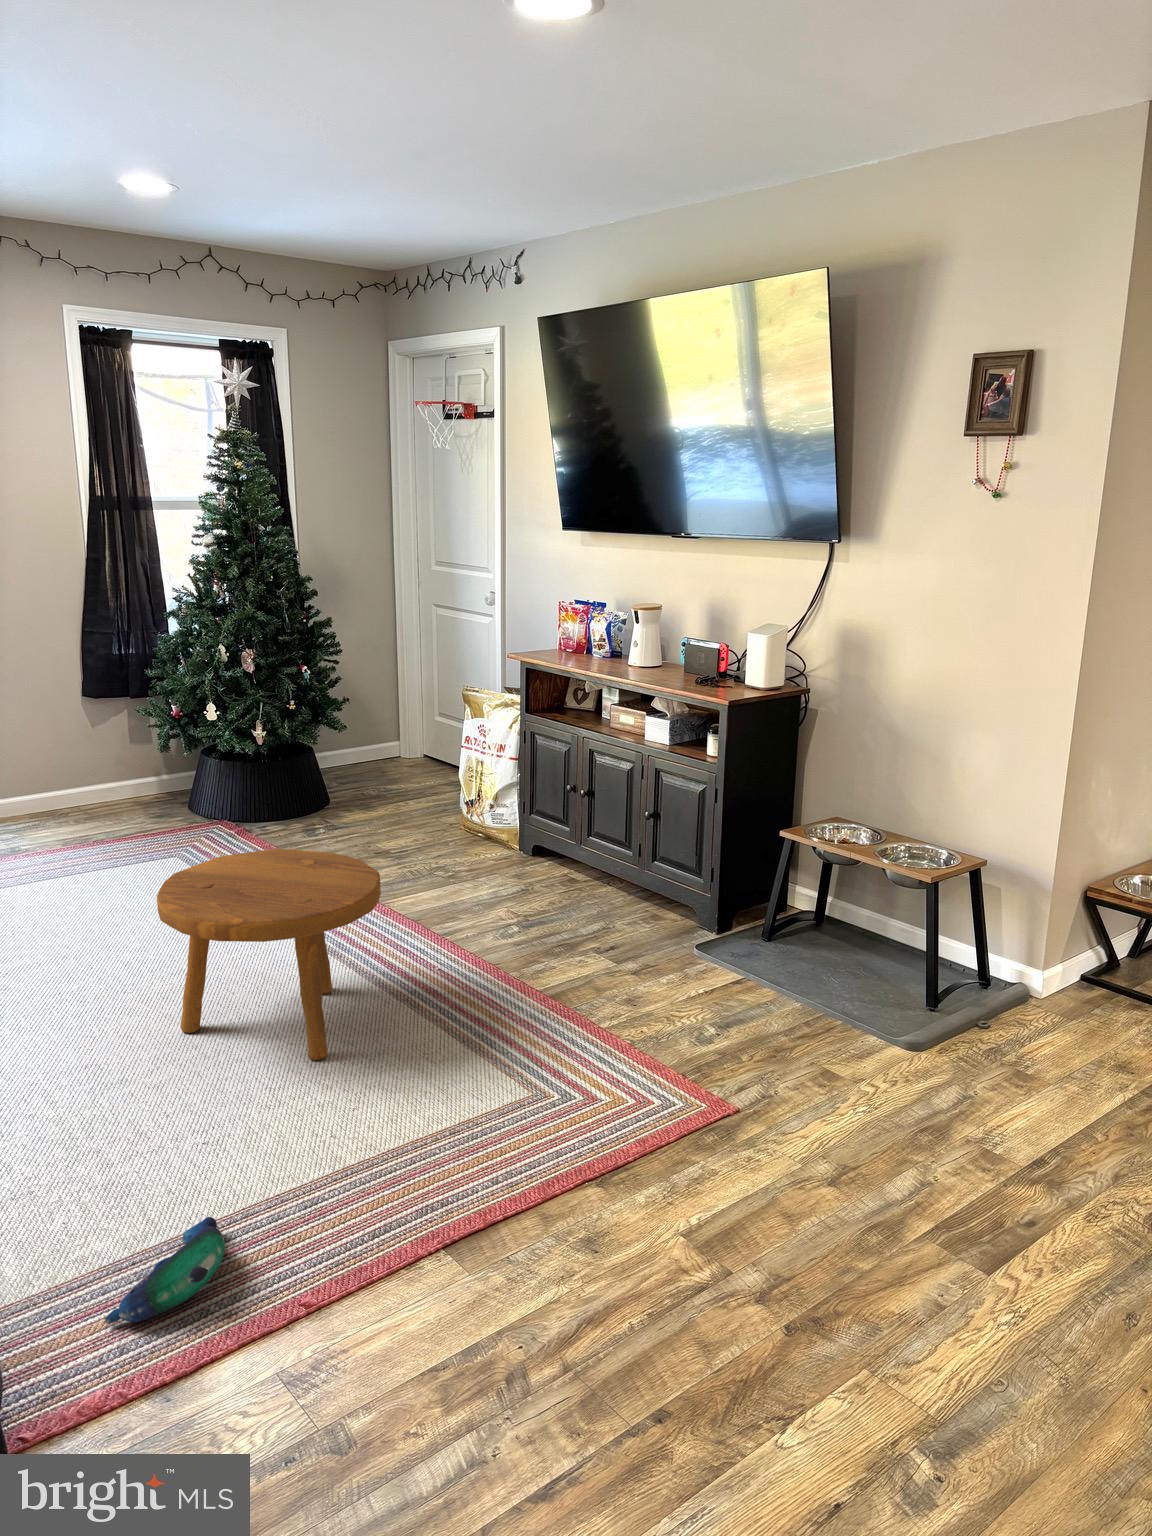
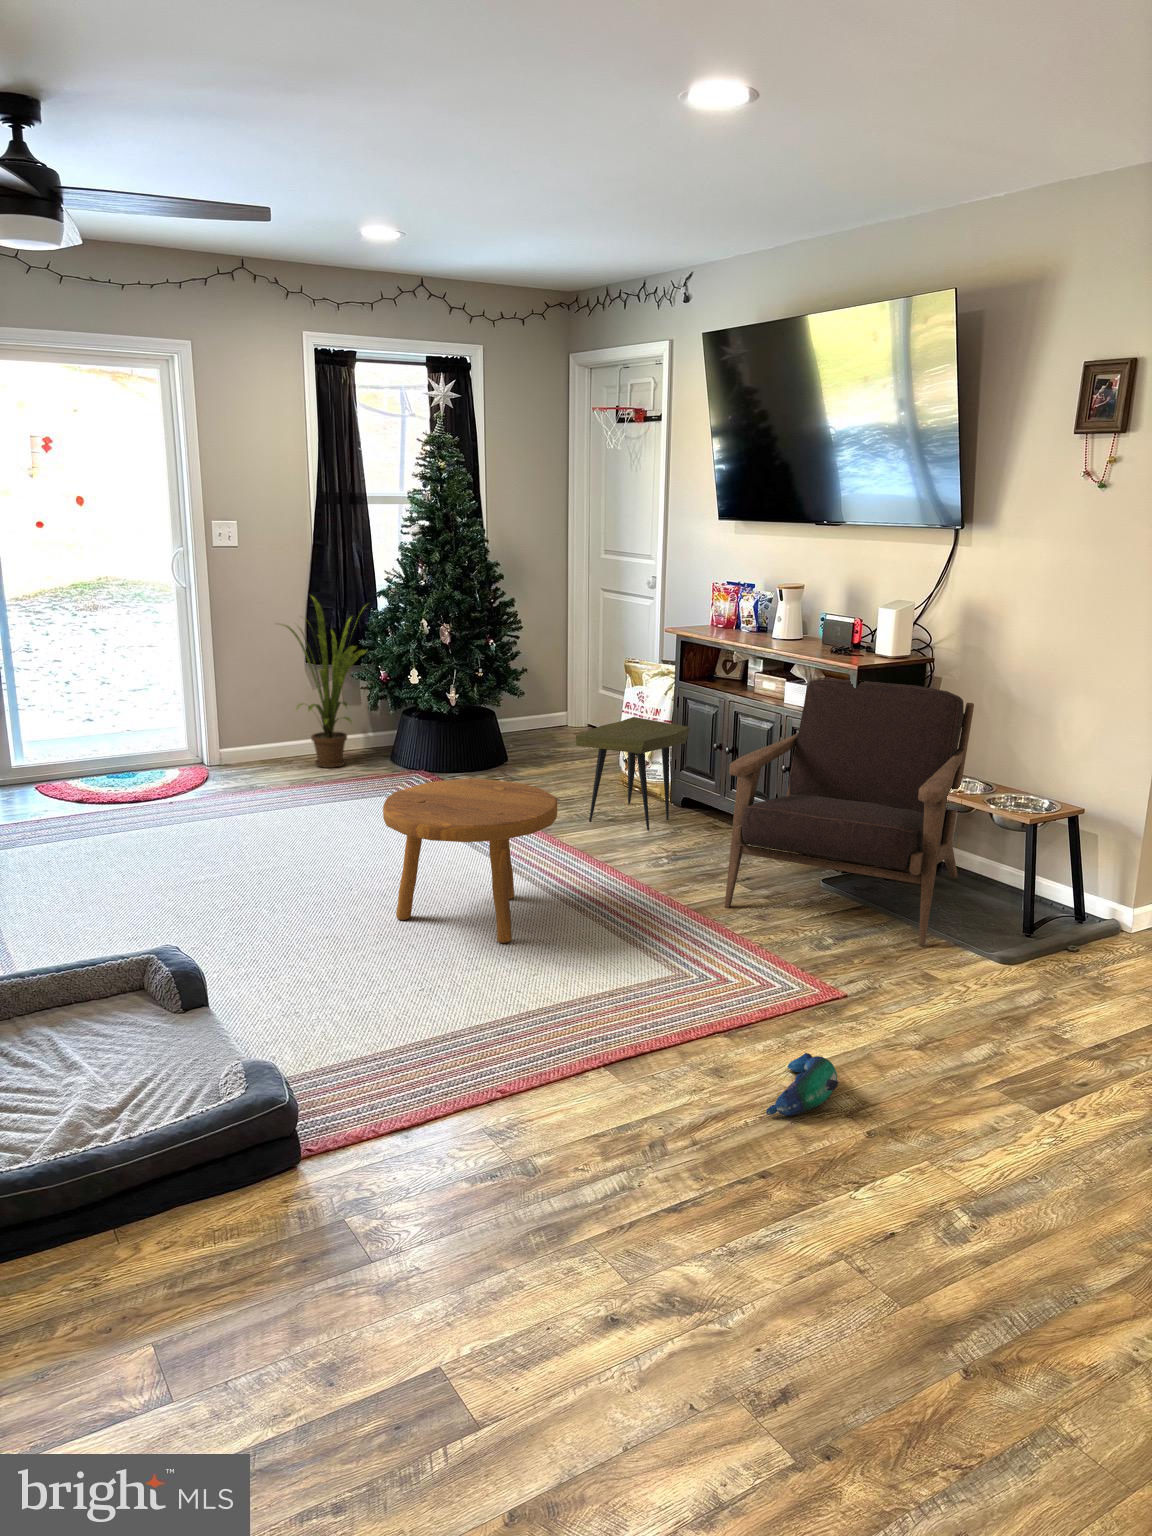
house plant: none [38,616,160,820] -> present [284,596,367,768]
armchair: none [585,715,857,1031] -> present [725,679,974,946]
side table: none [405,755,536,889] -> present [576,717,690,831]
plush toy: present [105,1217,225,1324] -> present [766,1053,839,1116]

